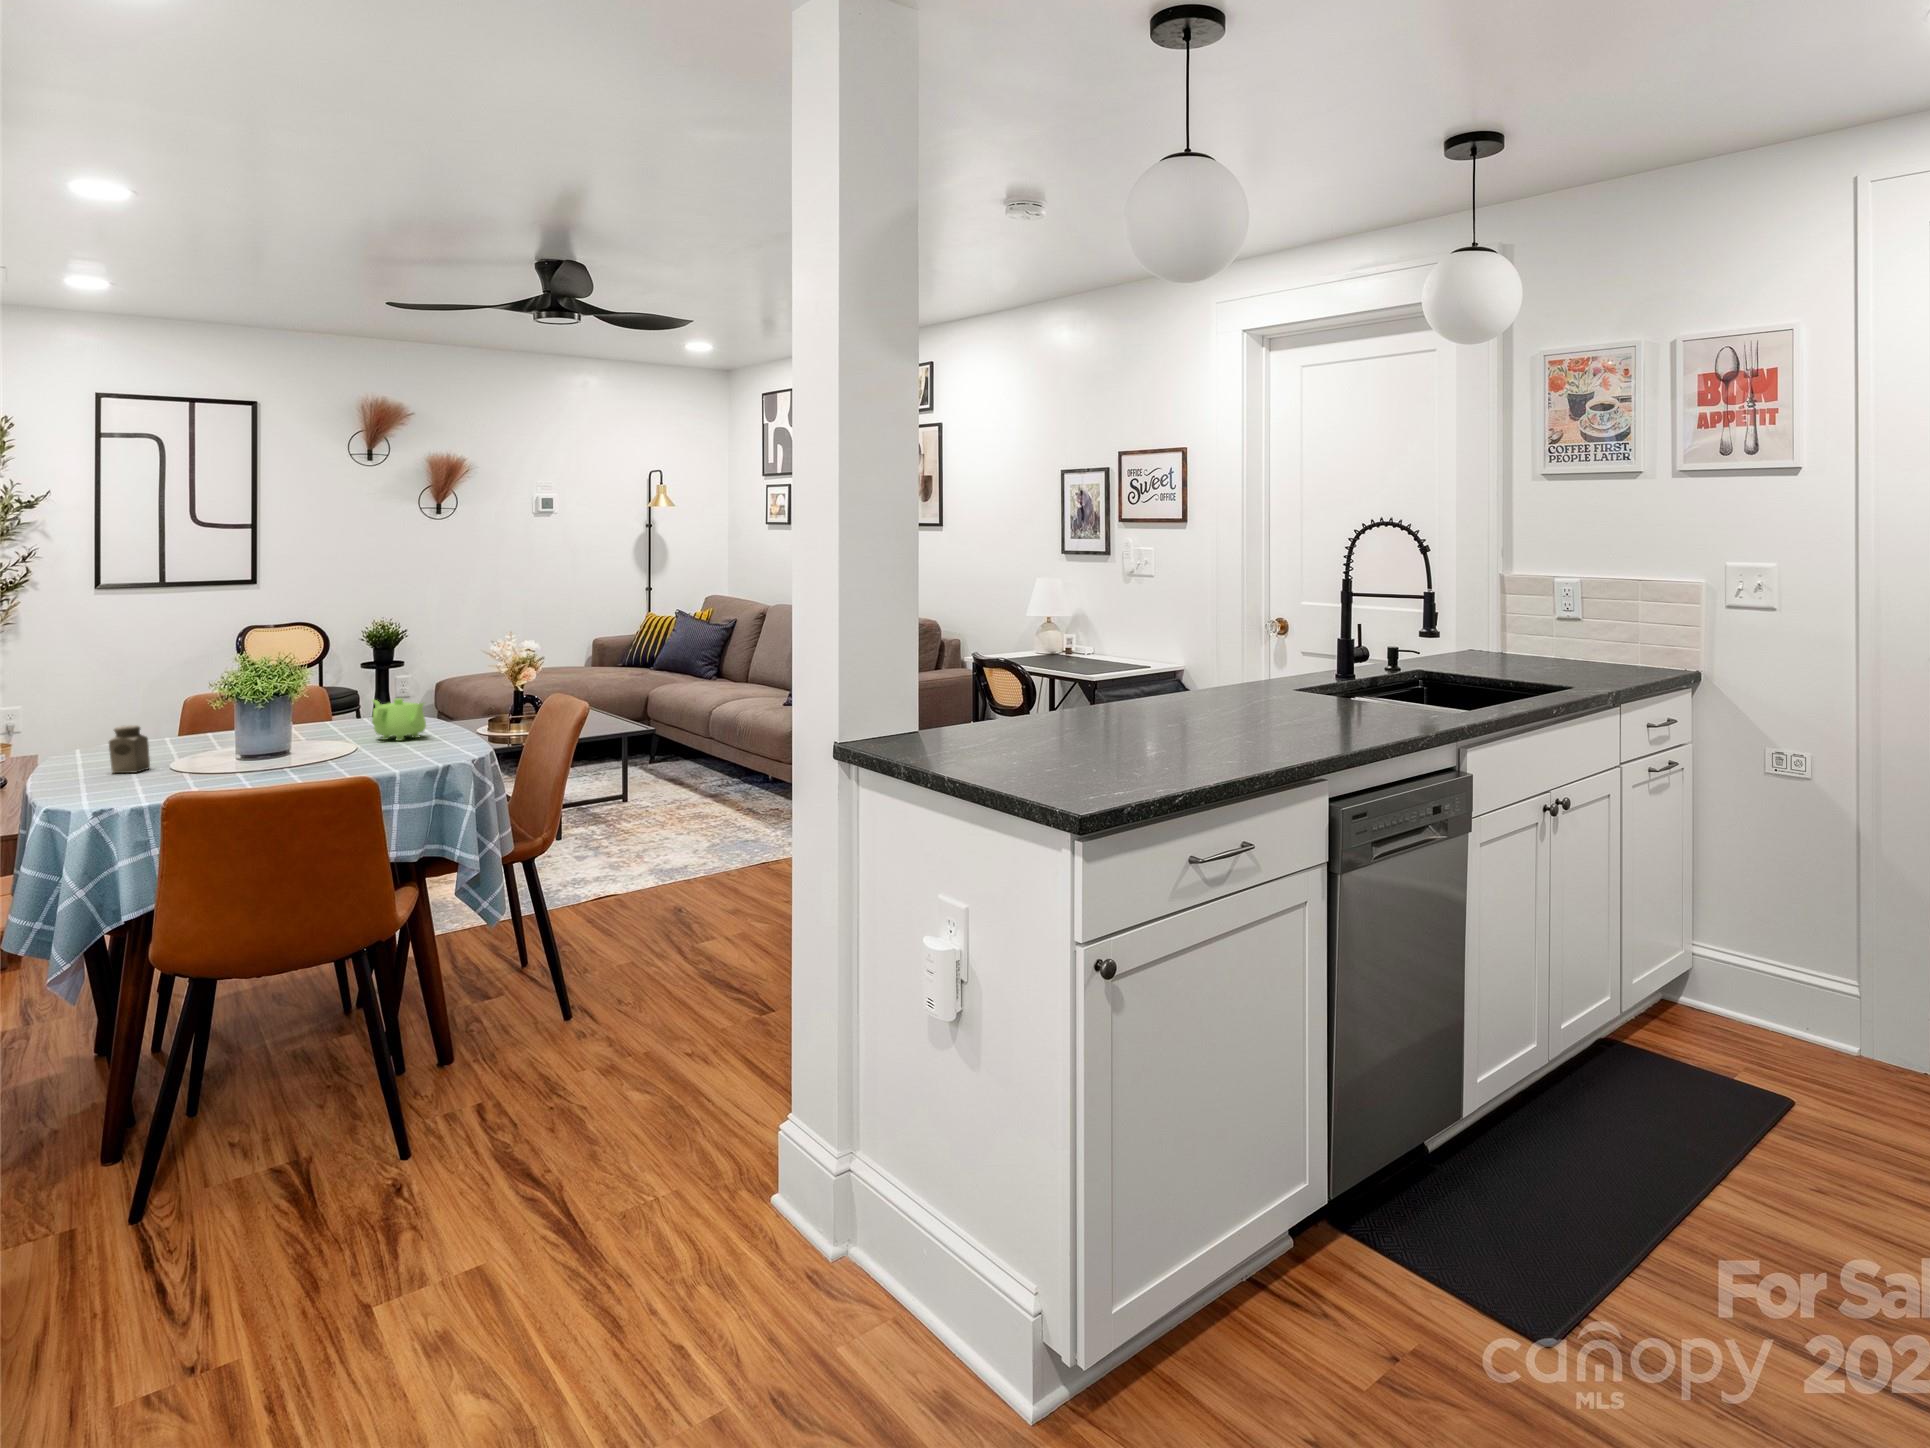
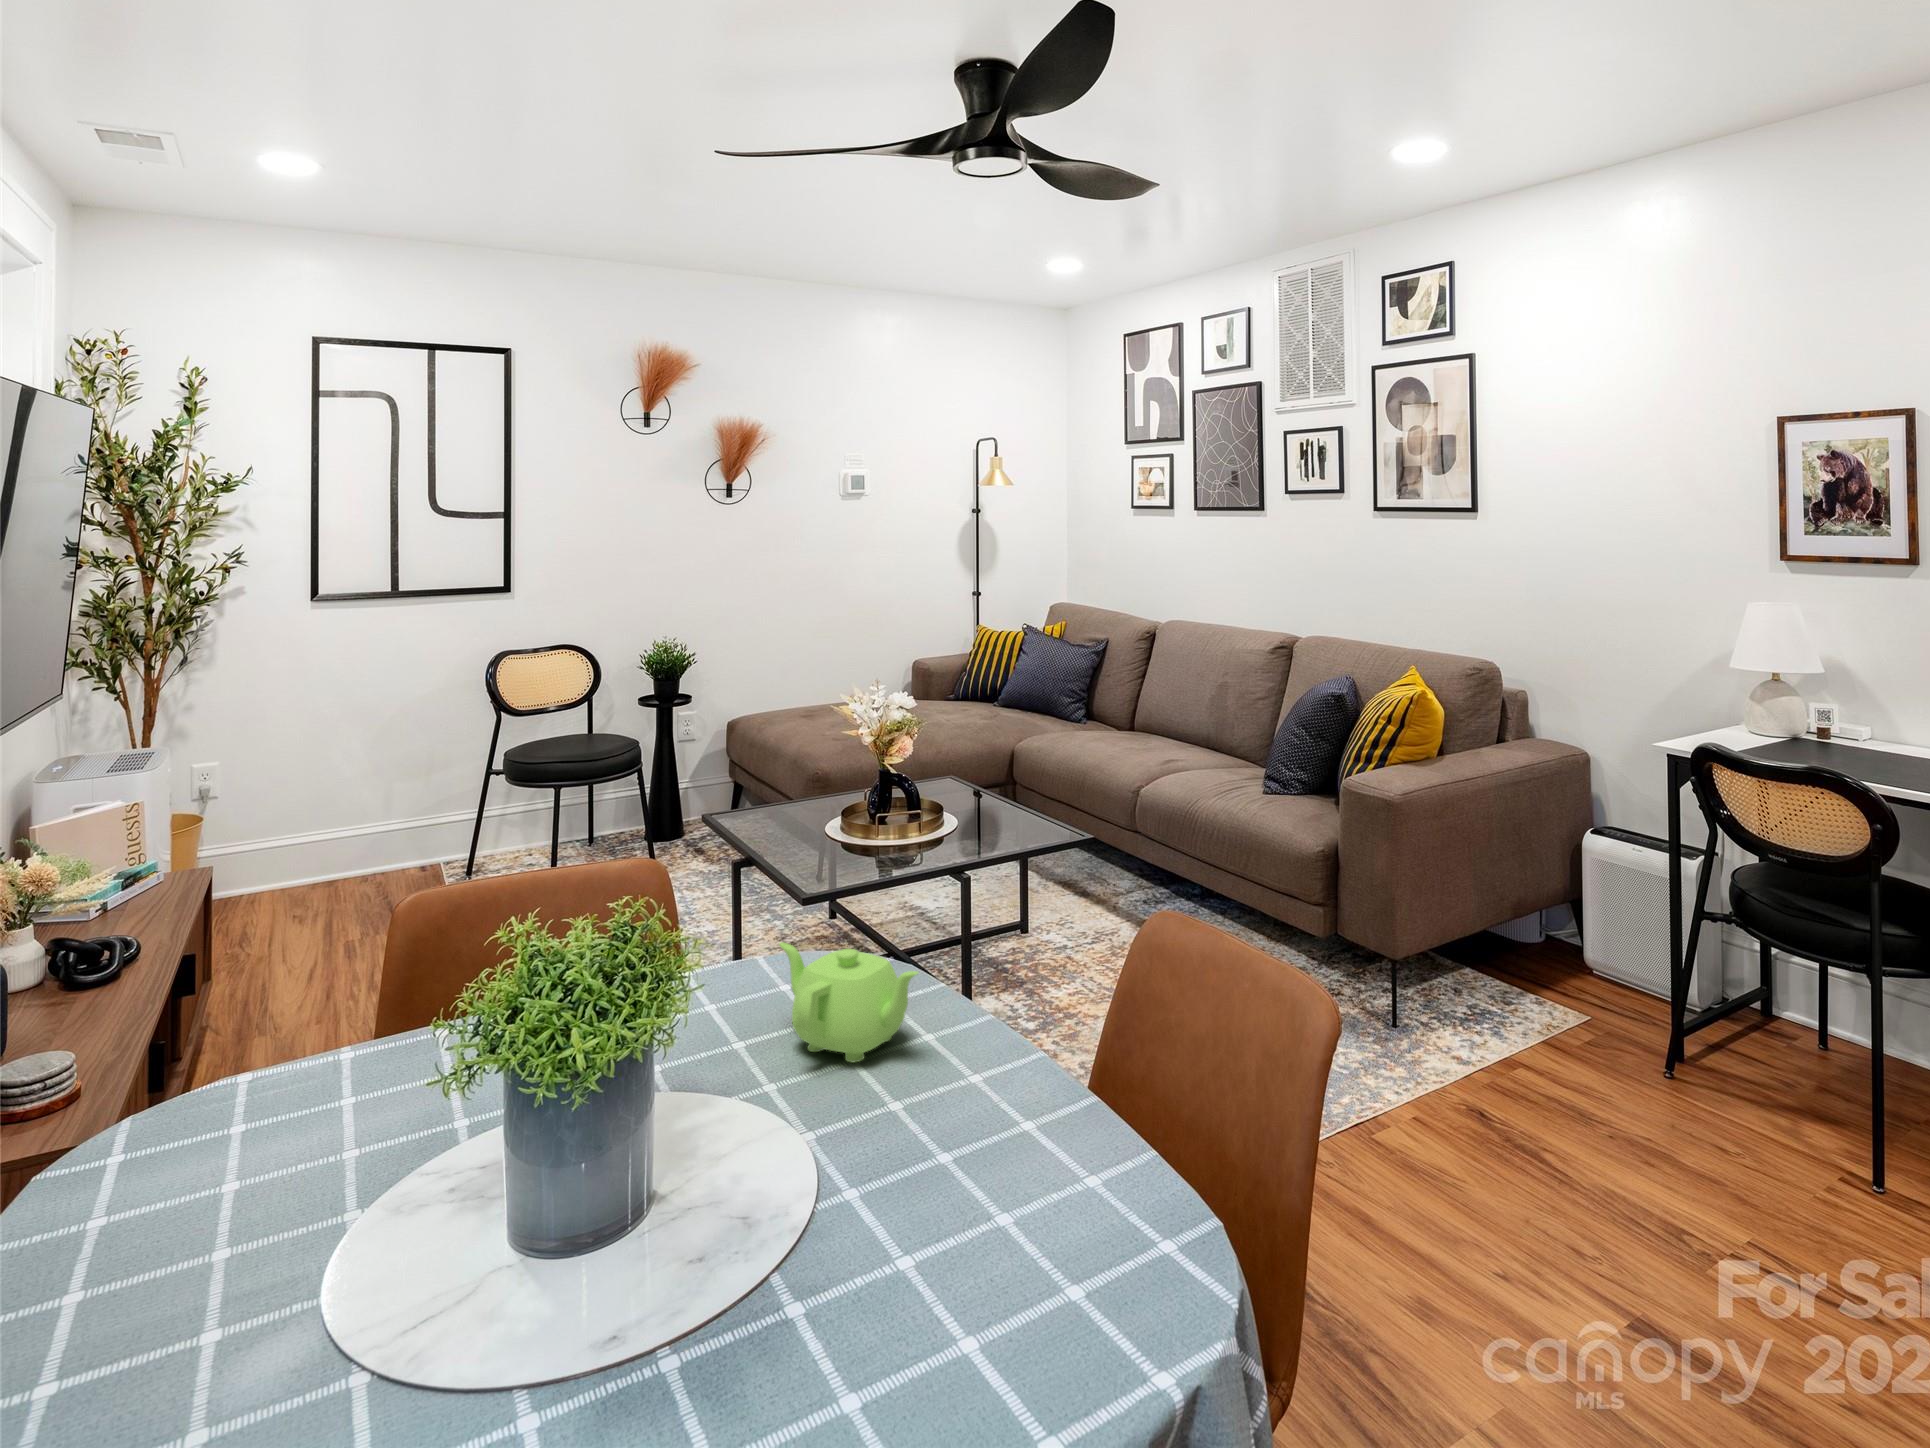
salt shaker: present [109,725,150,773] -> none [116,1156,249,1324]

